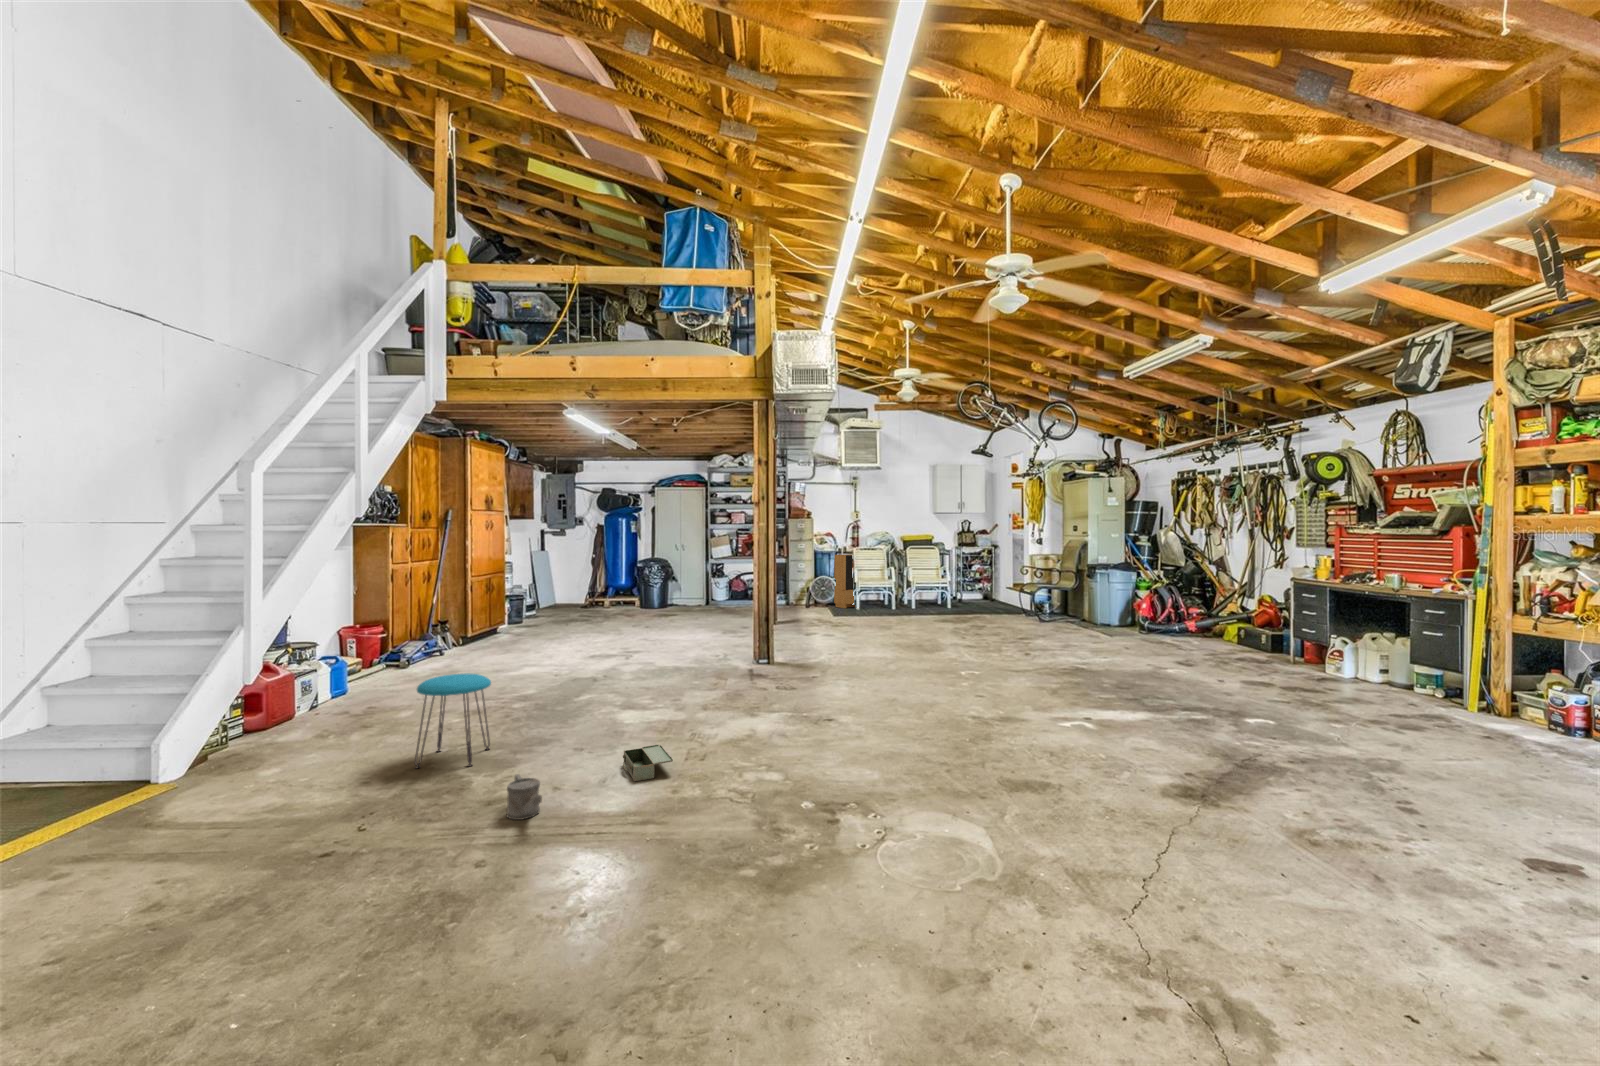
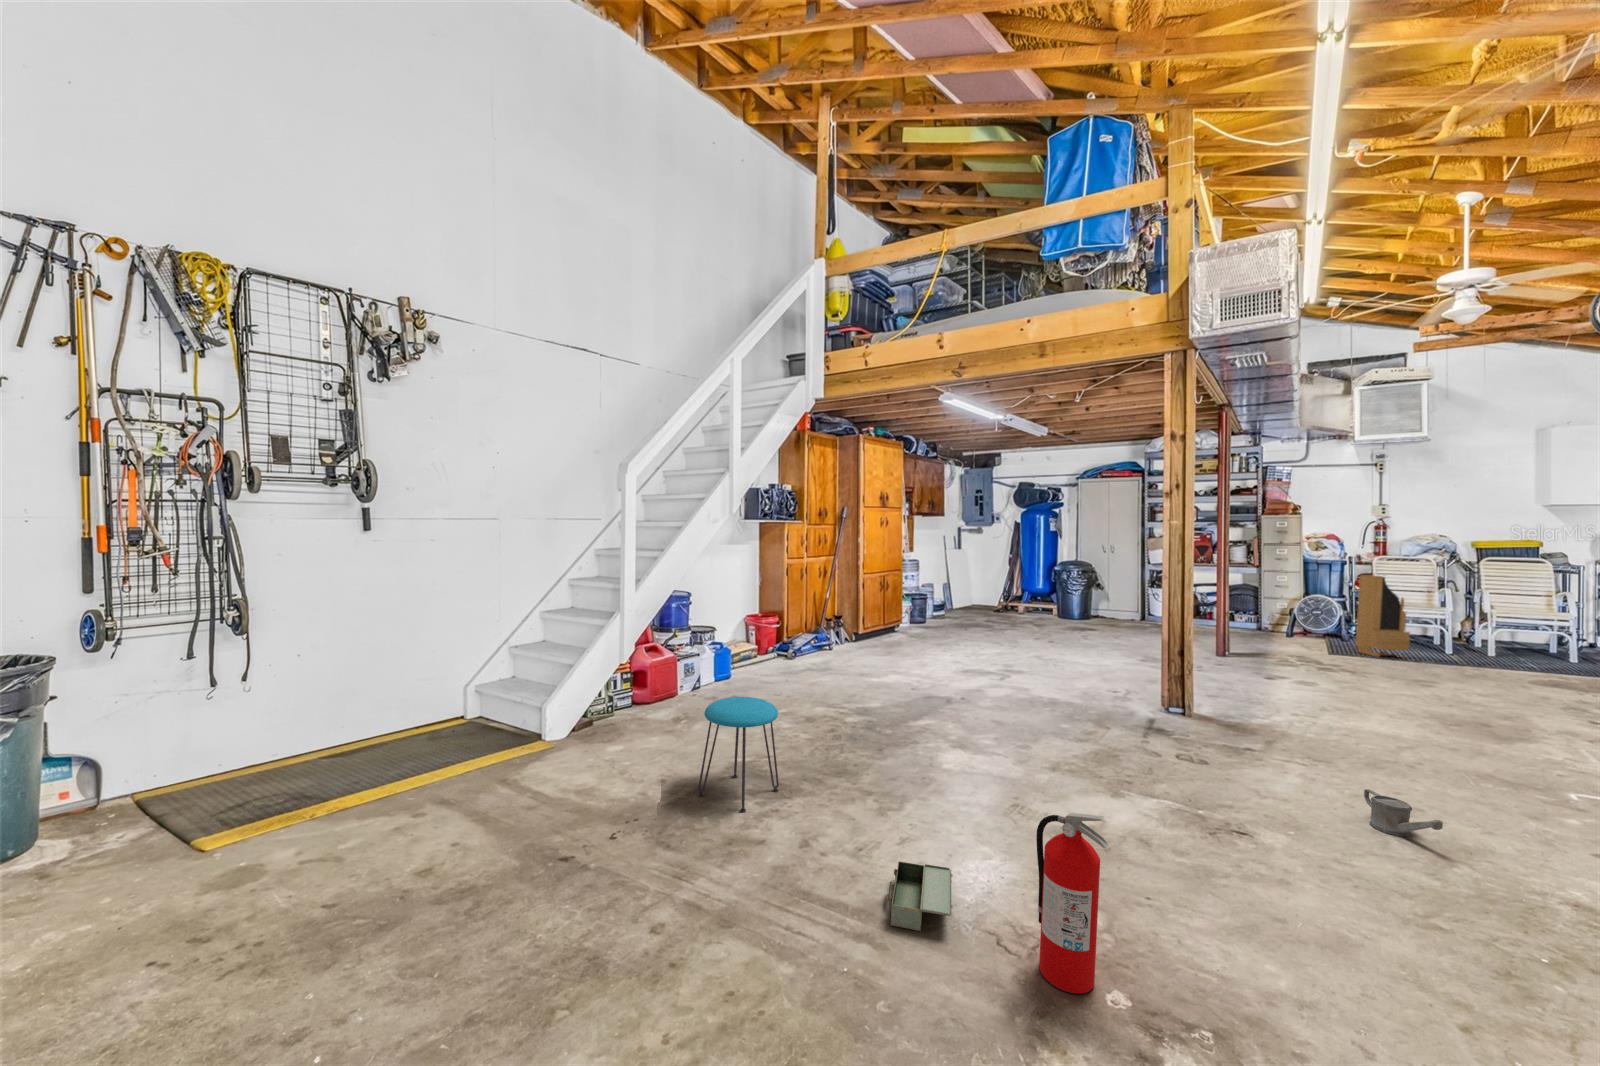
fire extinguisher: none [720,671,759,774] -> present [1036,813,1108,993]
watering can: present [507,774,542,820] -> present [1364,789,1443,837]

